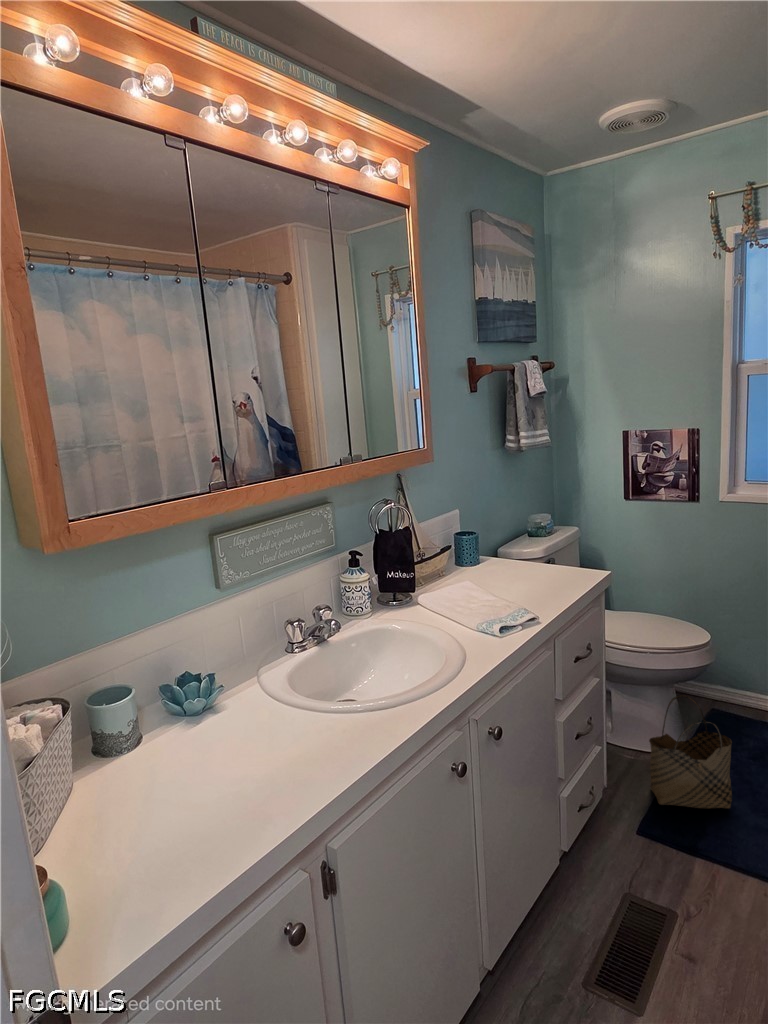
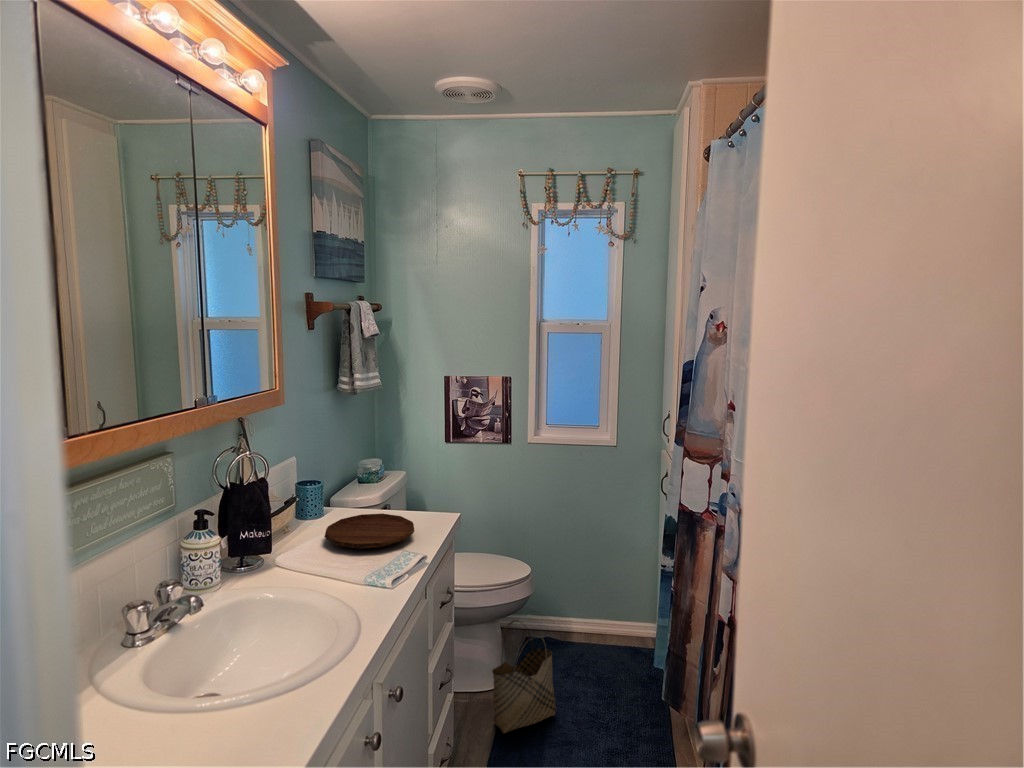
tray: none [464,567,551,603] -> present [324,514,414,549]

